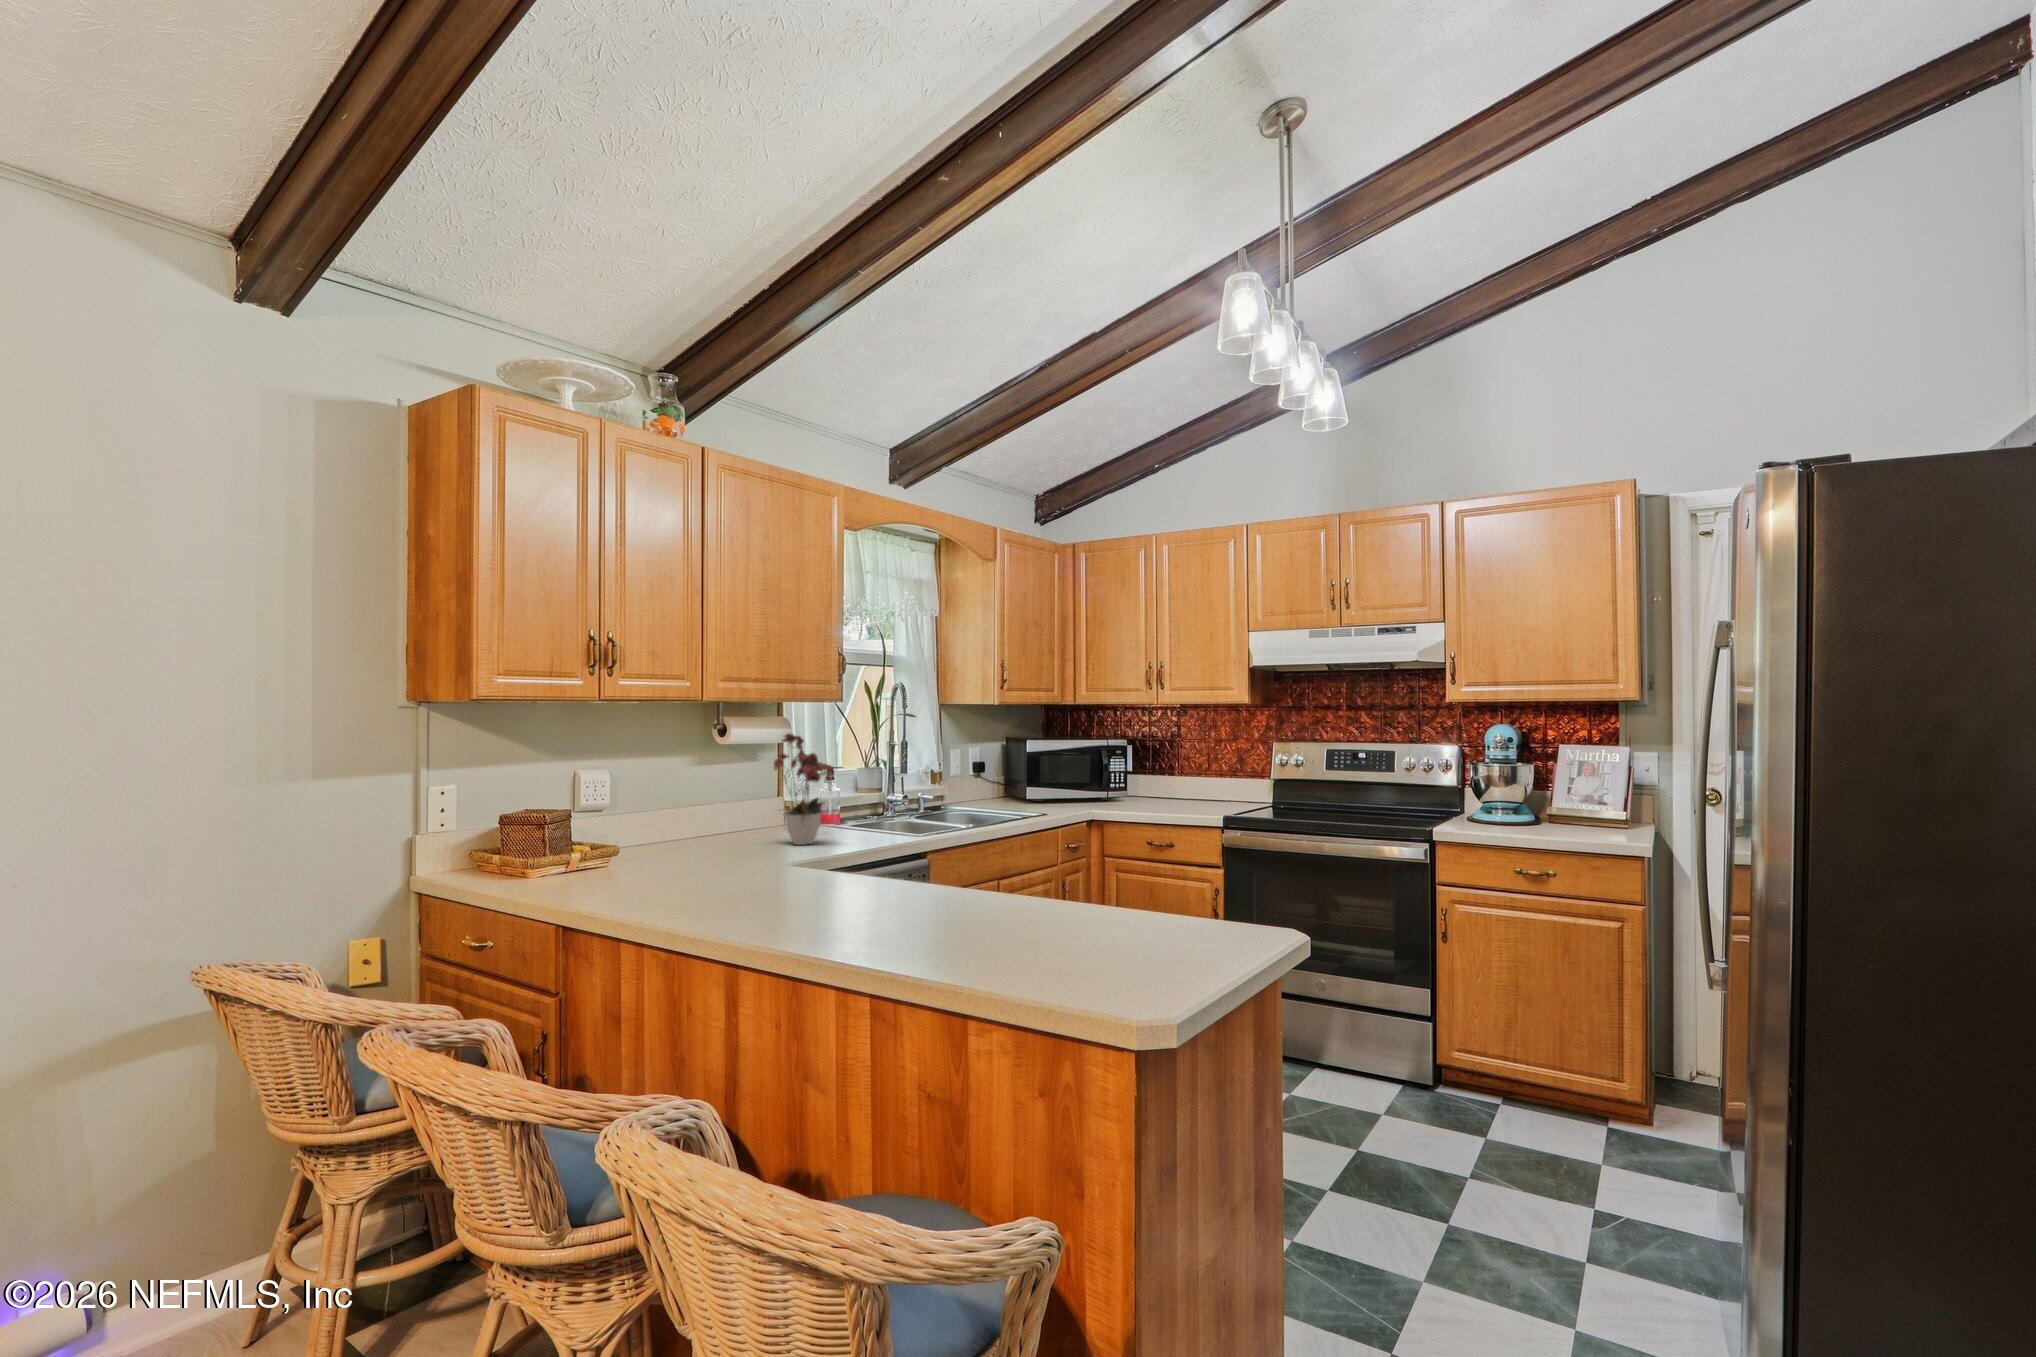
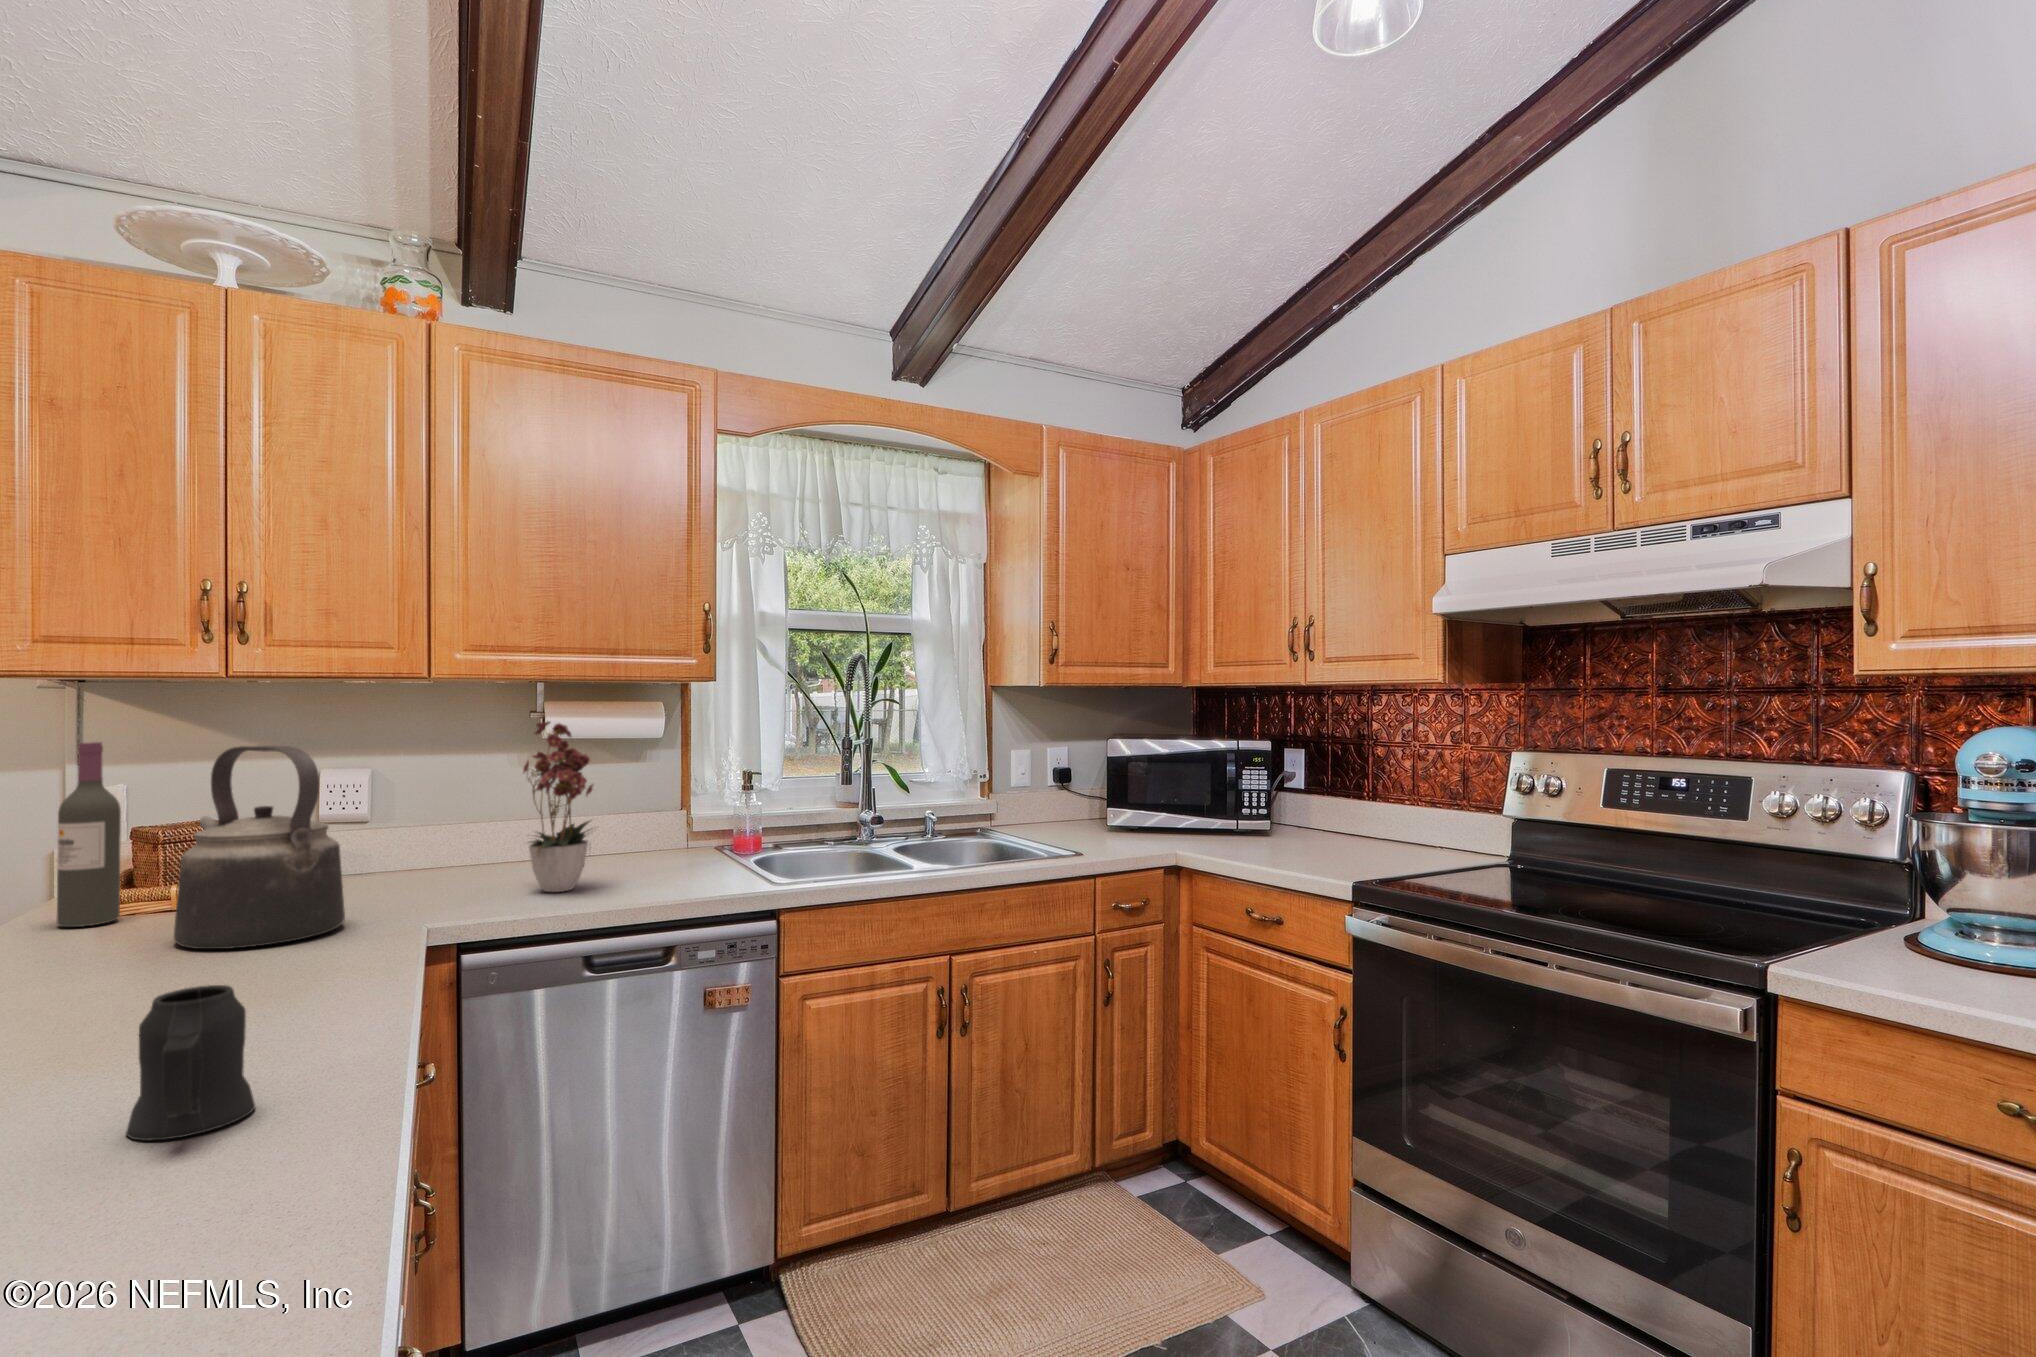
kettle: none [650,749,764,876] -> present [174,746,345,949]
wine bottle: none [549,751,584,876] -> present [57,742,121,927]
mug: none [969,847,1023,909] -> present [126,985,255,1141]

